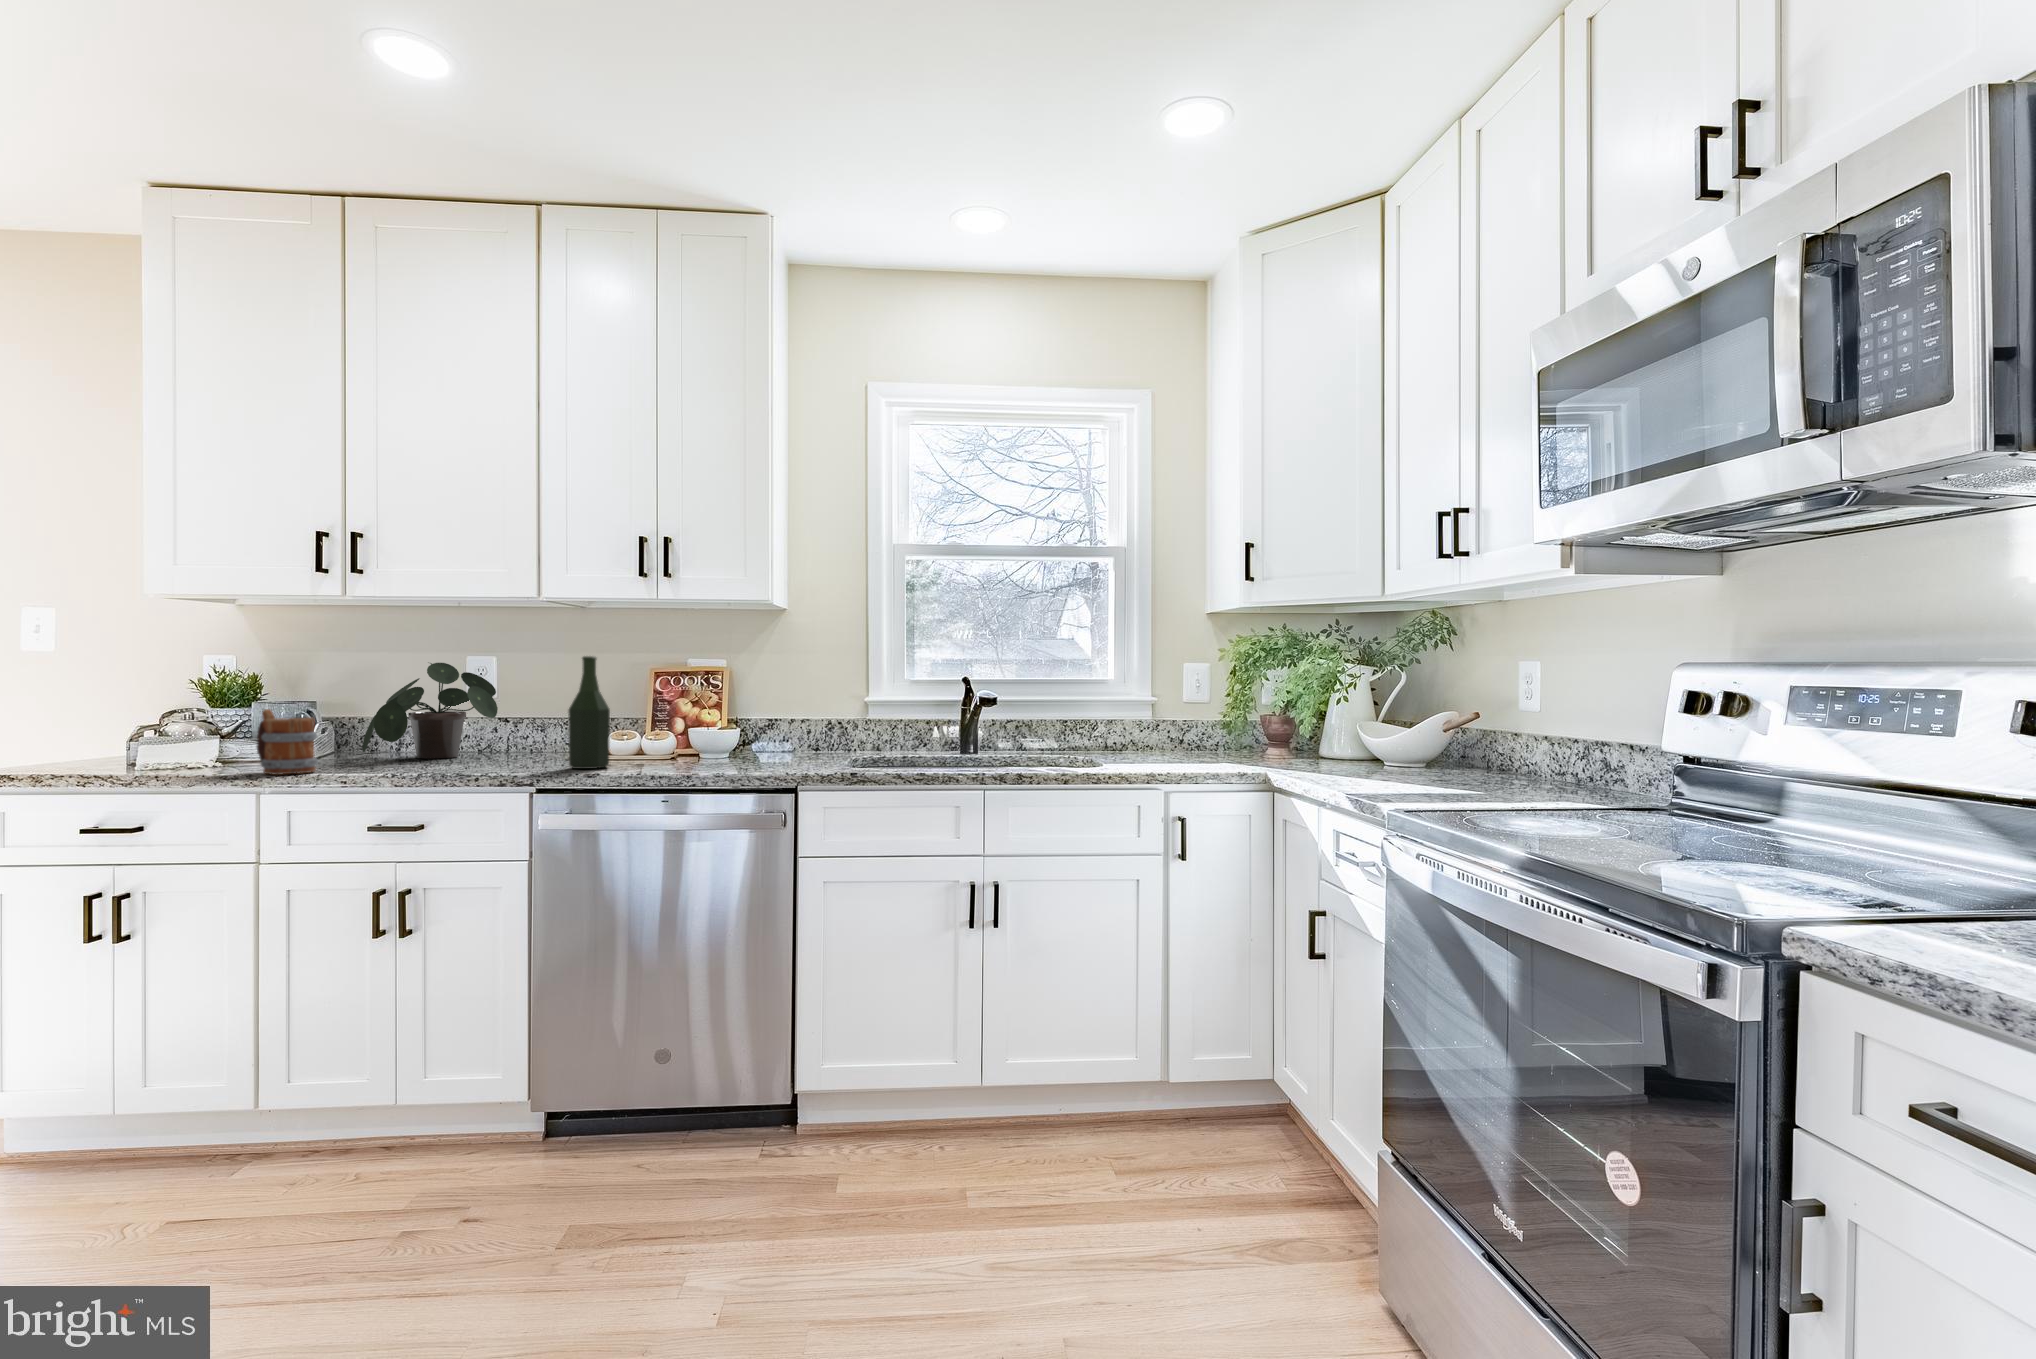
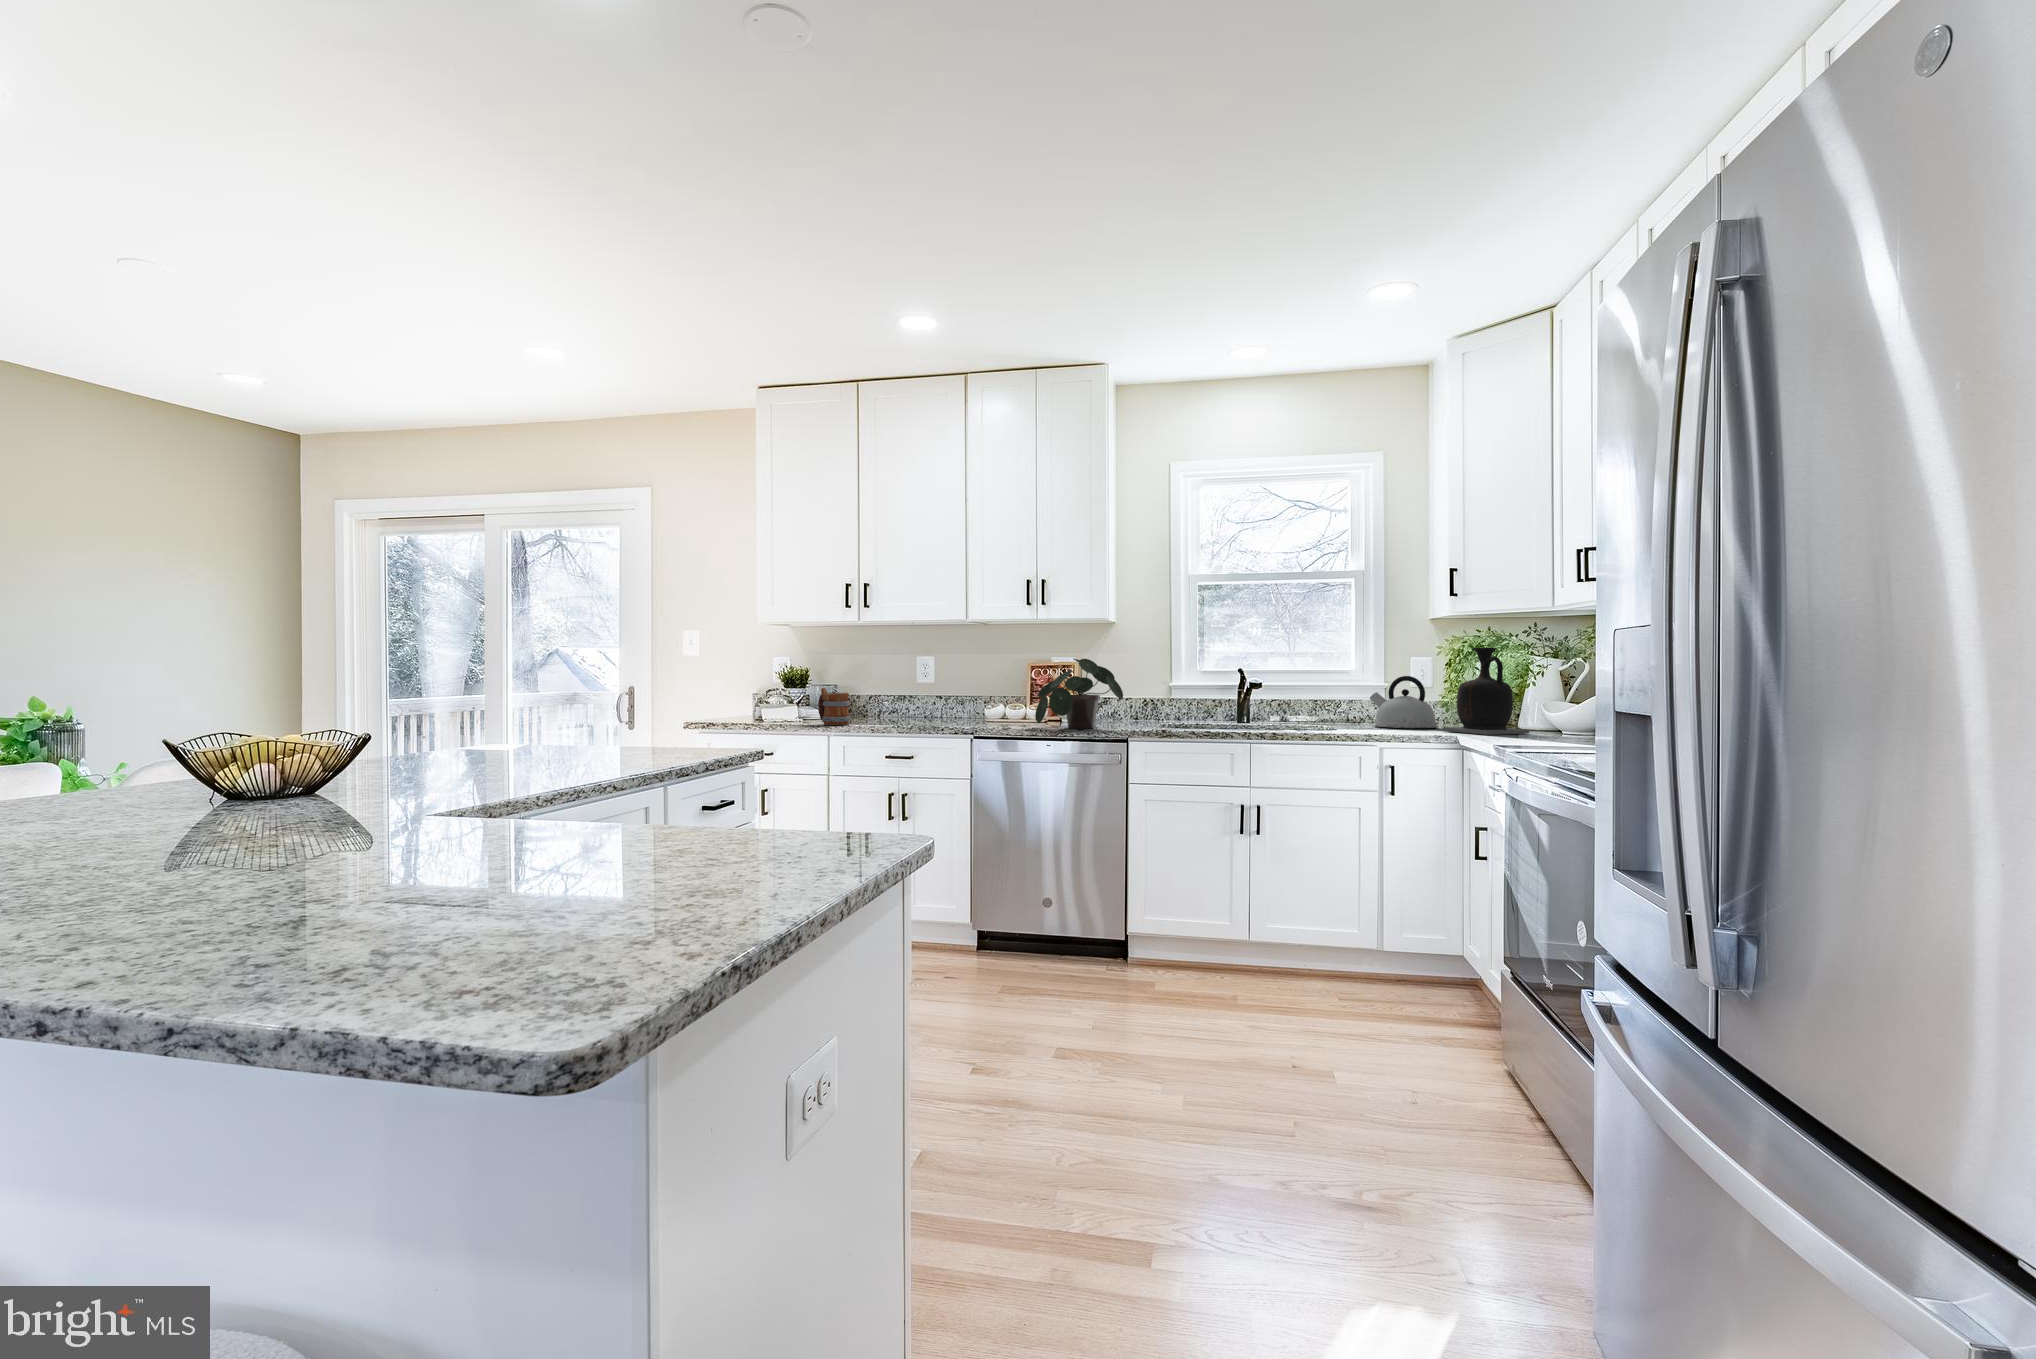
vase: none [1235,651,1344,771] -> present [1442,648,1529,735]
bottle: present [568,656,610,769] -> none [987,656,1011,726]
potted plant: present [362,663,498,759] -> present [1035,659,1123,729]
kettle: none [1137,688,1224,761] -> present [1370,676,1437,728]

